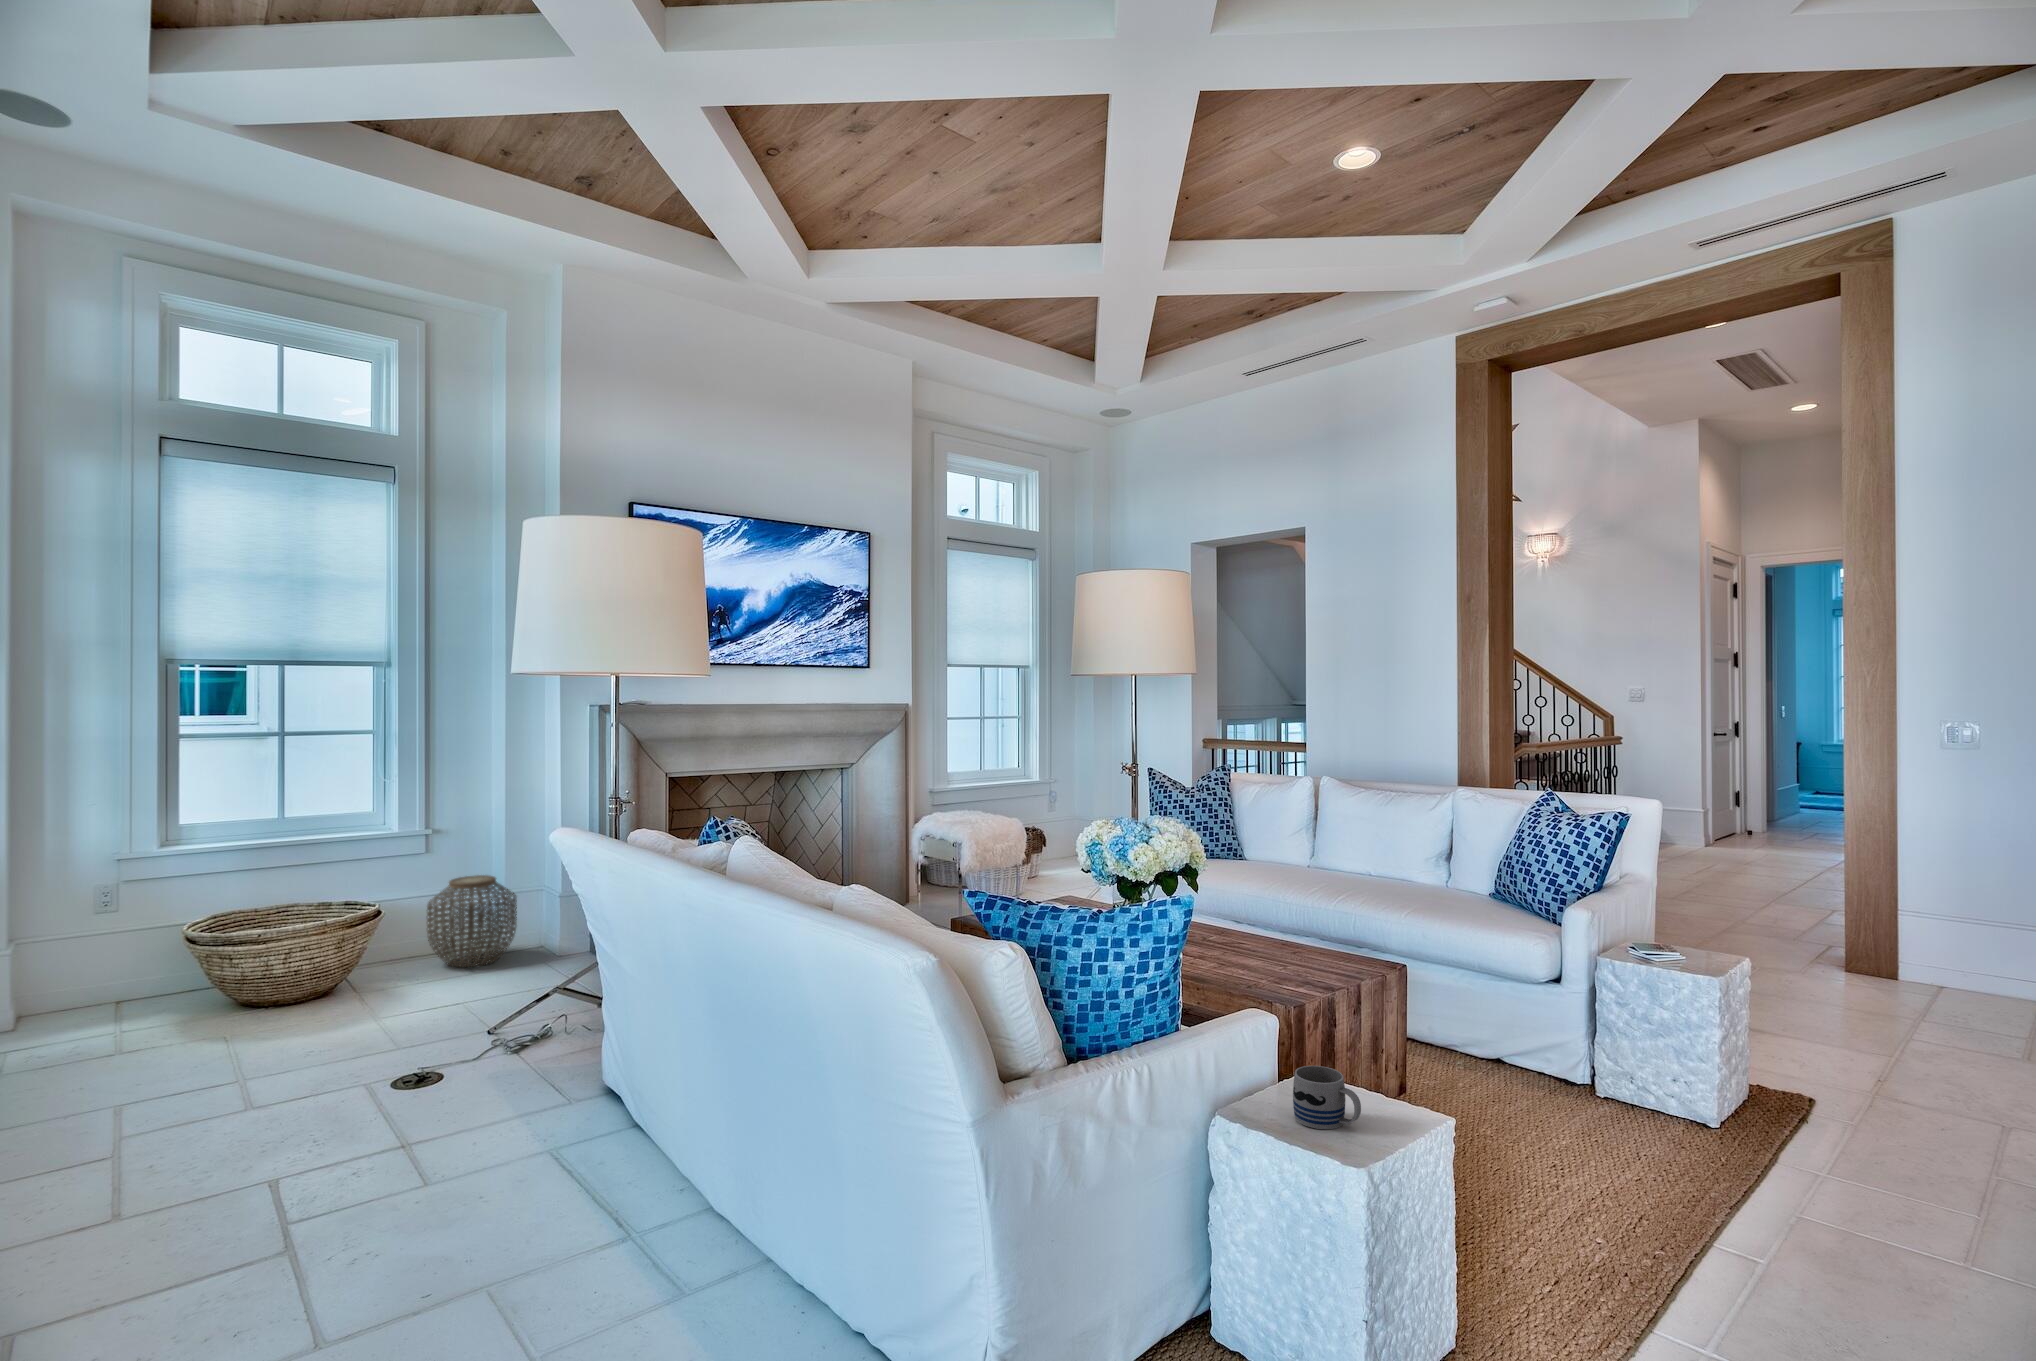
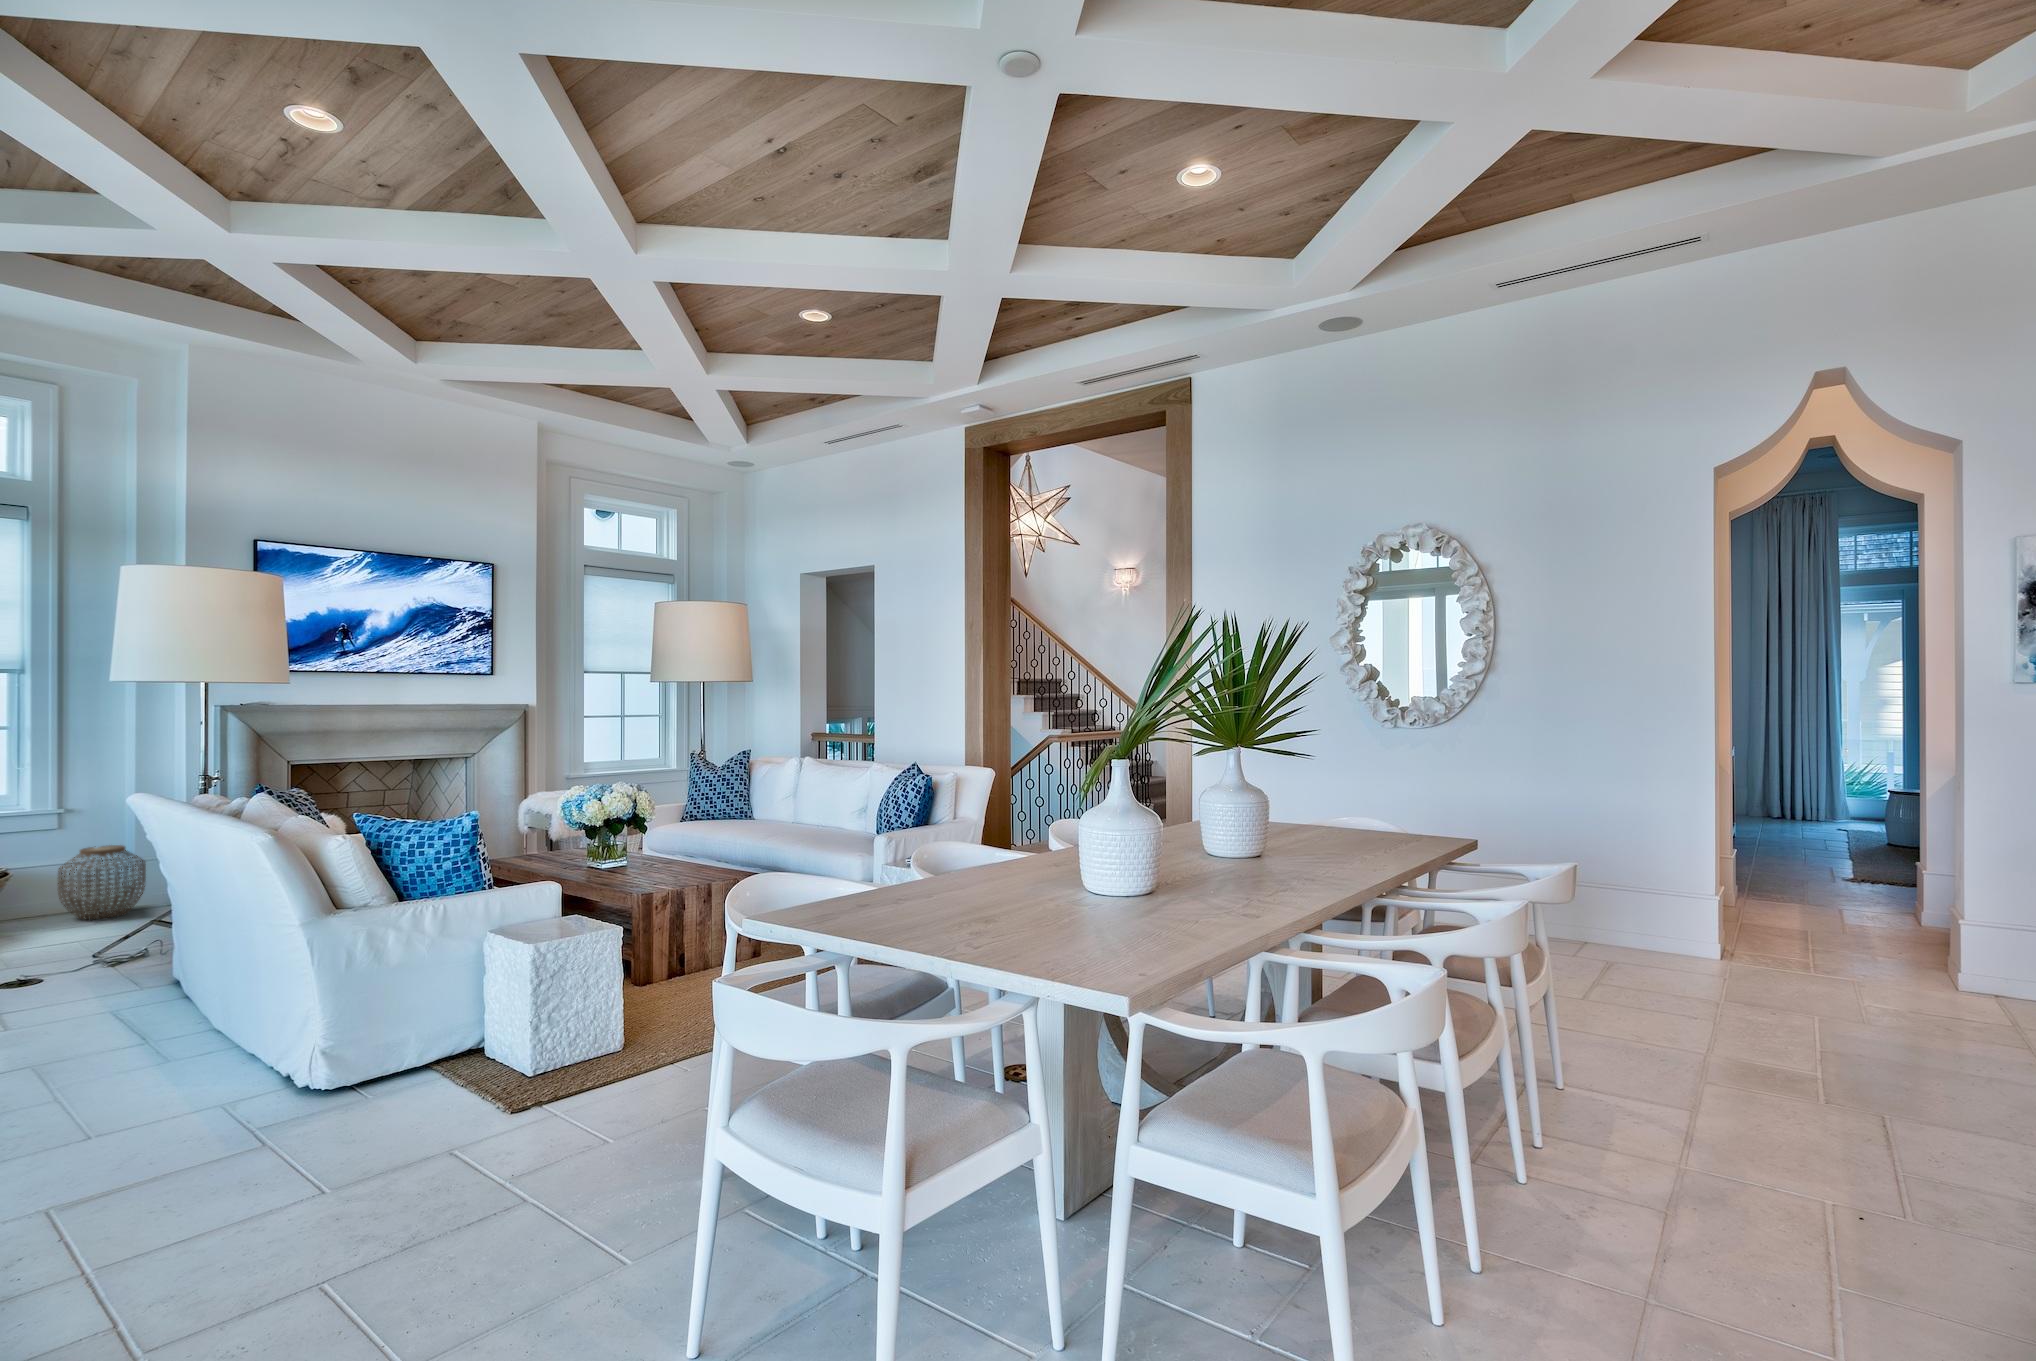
mug: present [1293,1066,1361,1129] -> none [524,904,555,935]

